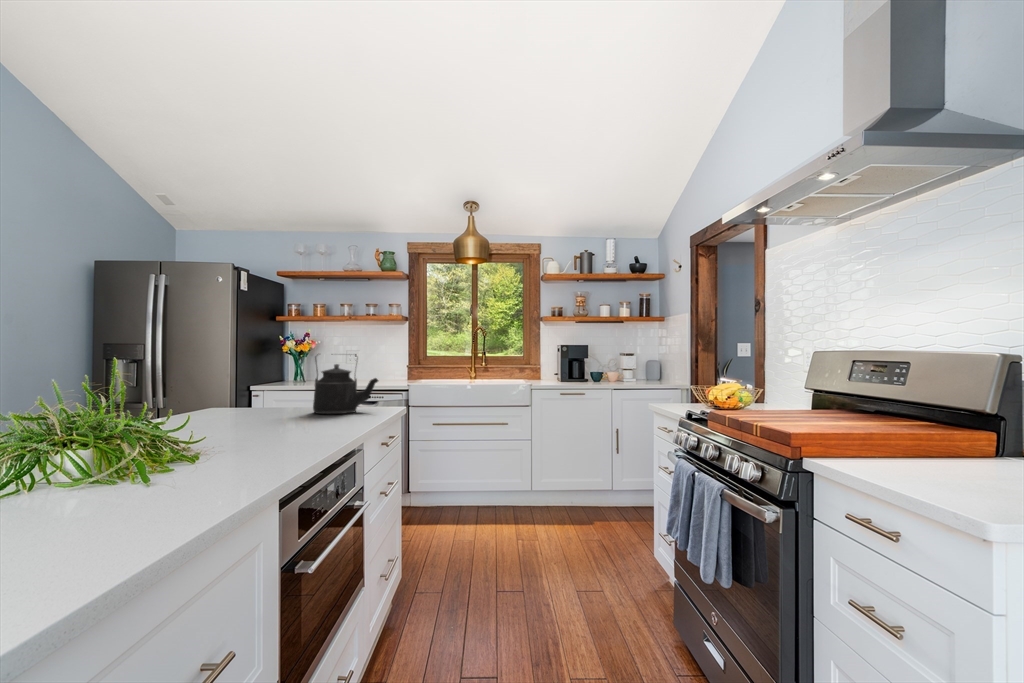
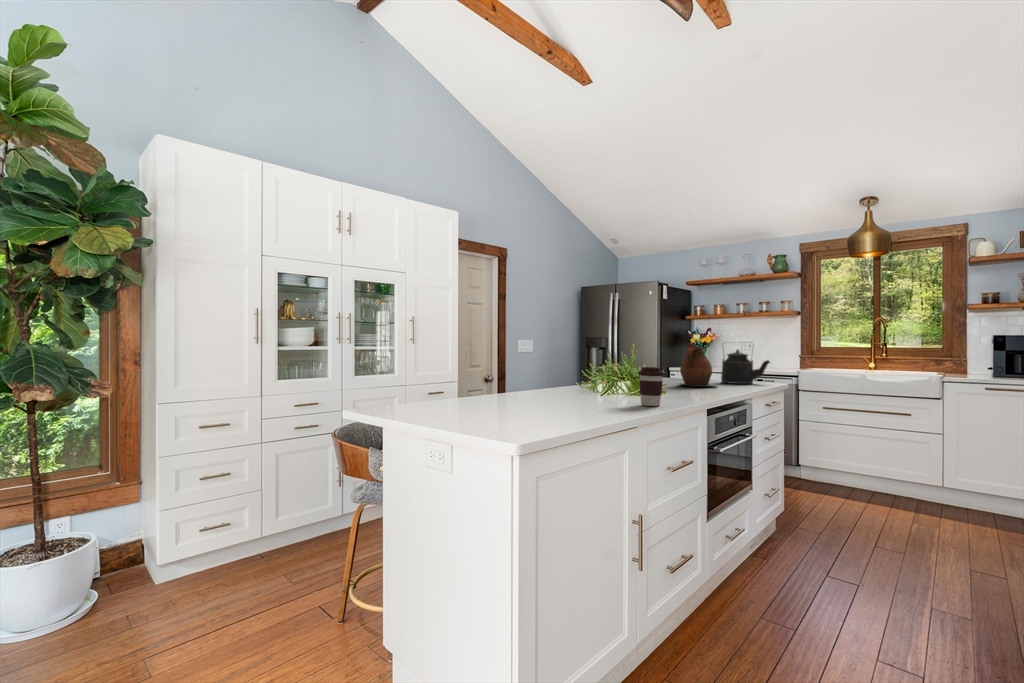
ceramic pitcher: none [232,358,305,430] -> present [680,344,717,387]
coffee cup: none [56,427,141,536] -> present [638,367,664,406]

